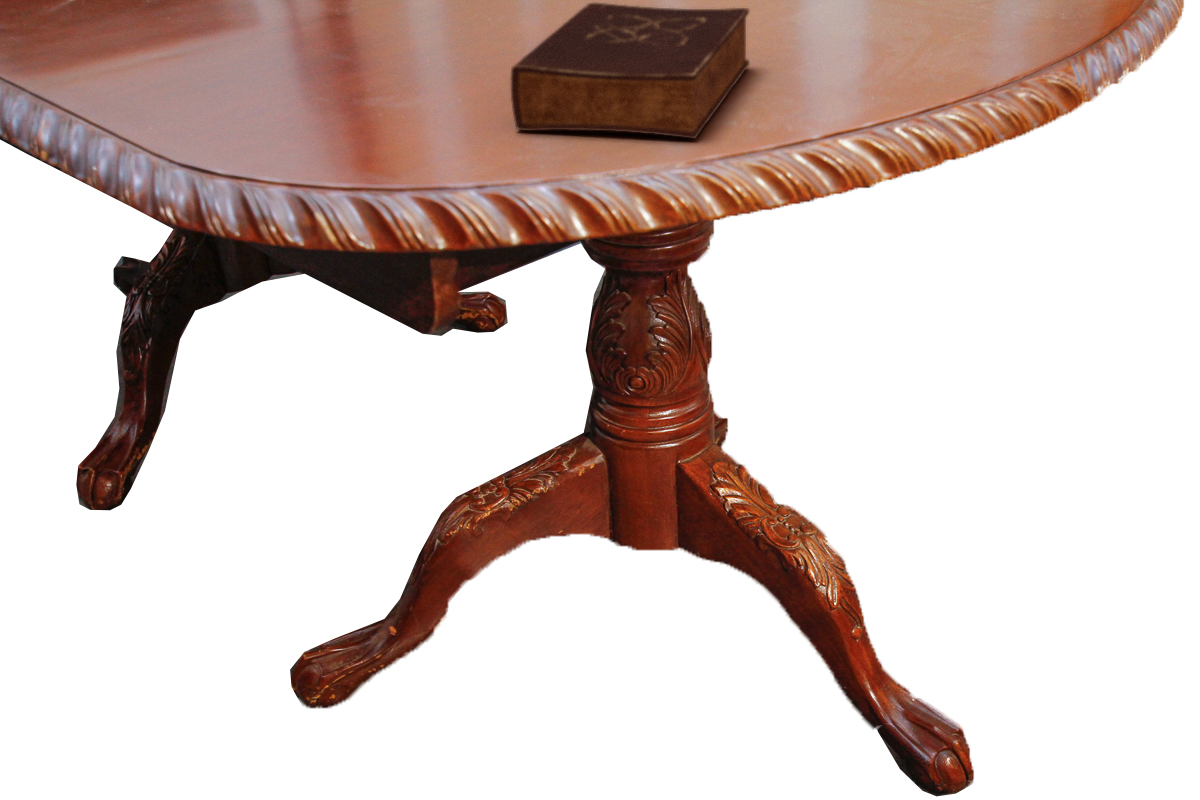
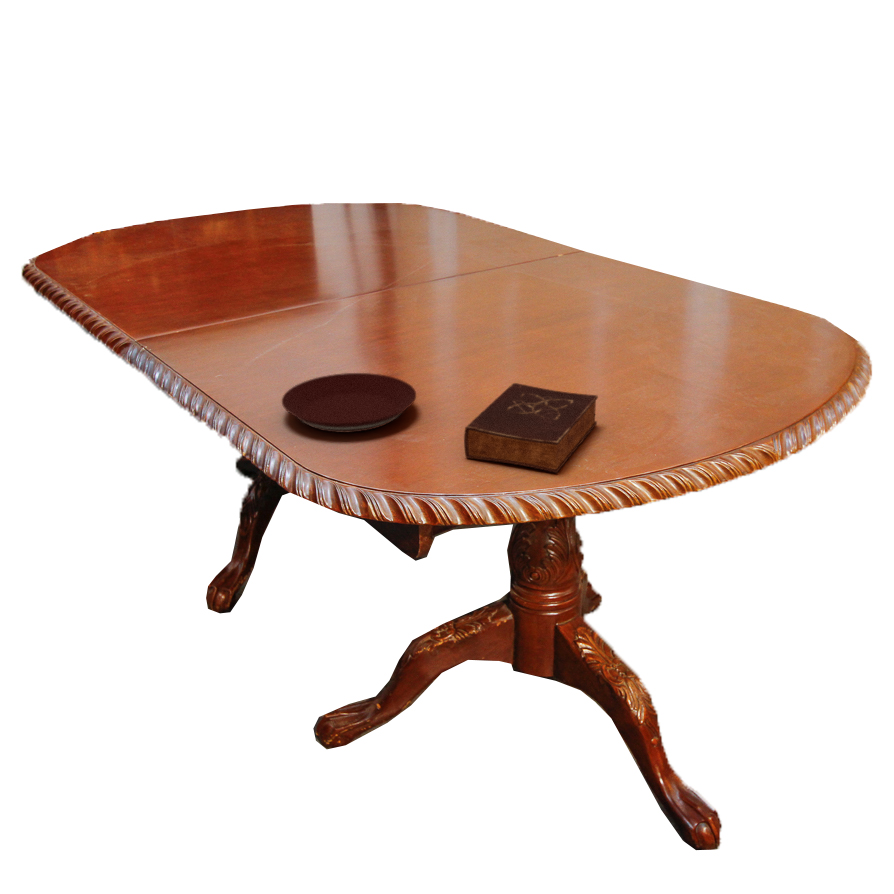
plate: none [152,17,409,112] -> present [282,373,416,433]

